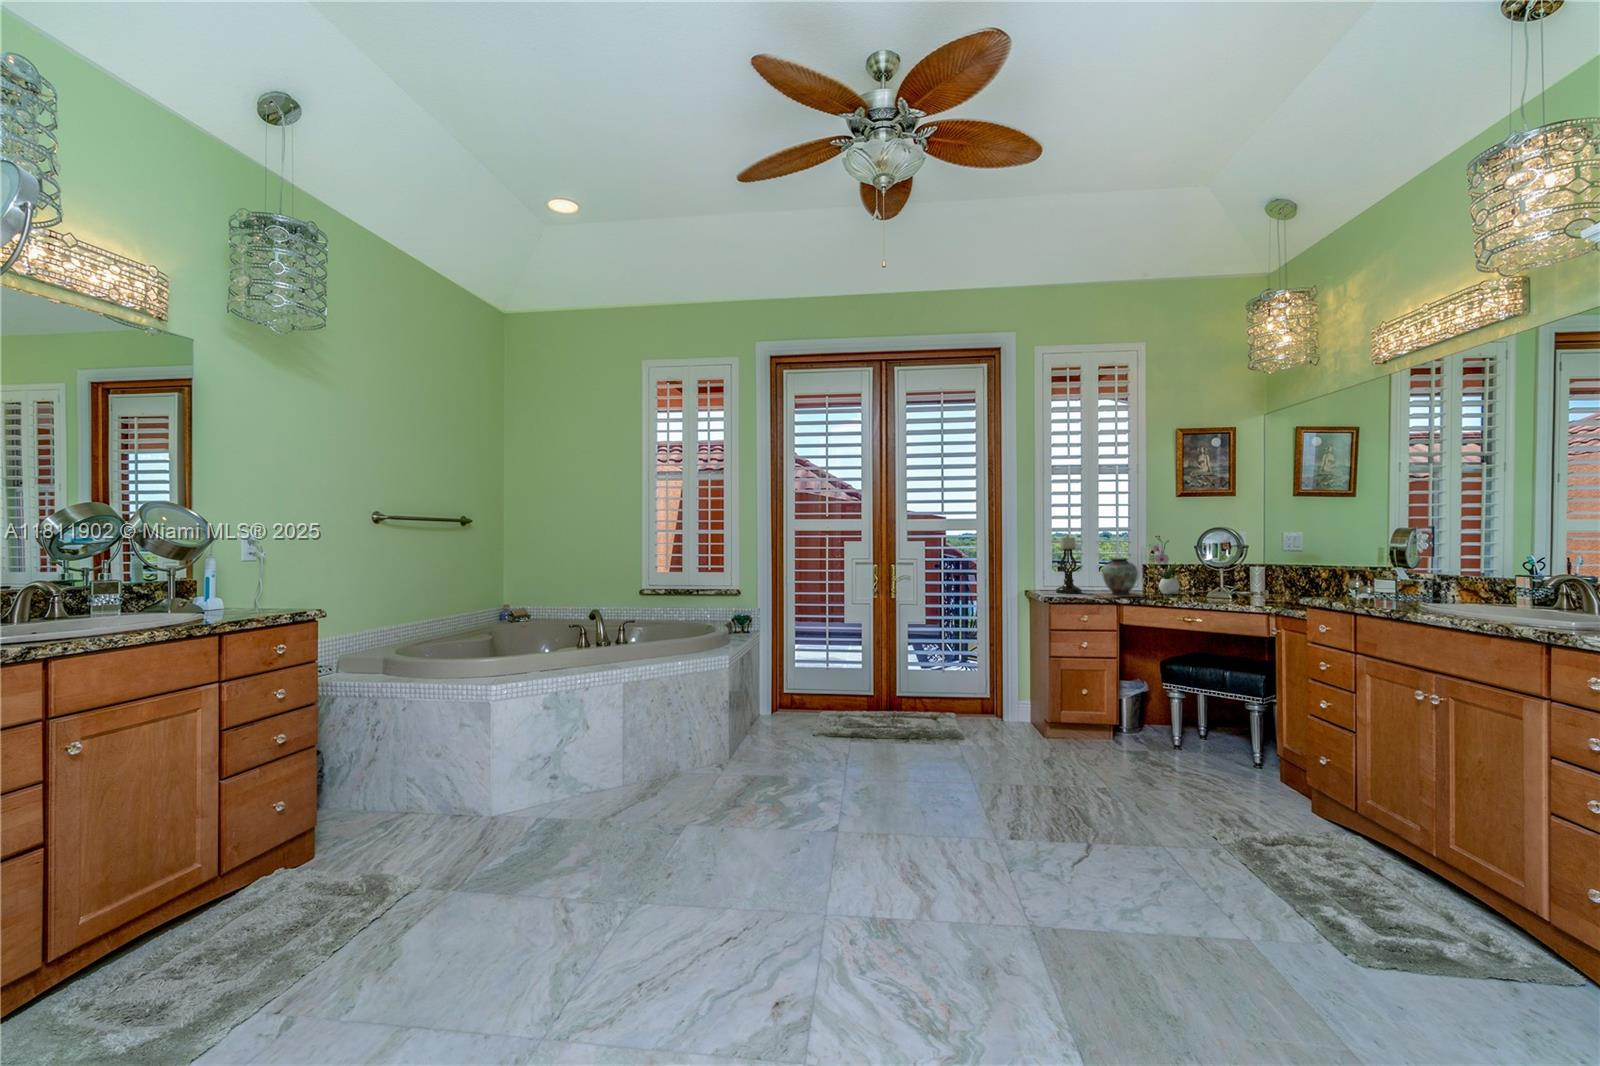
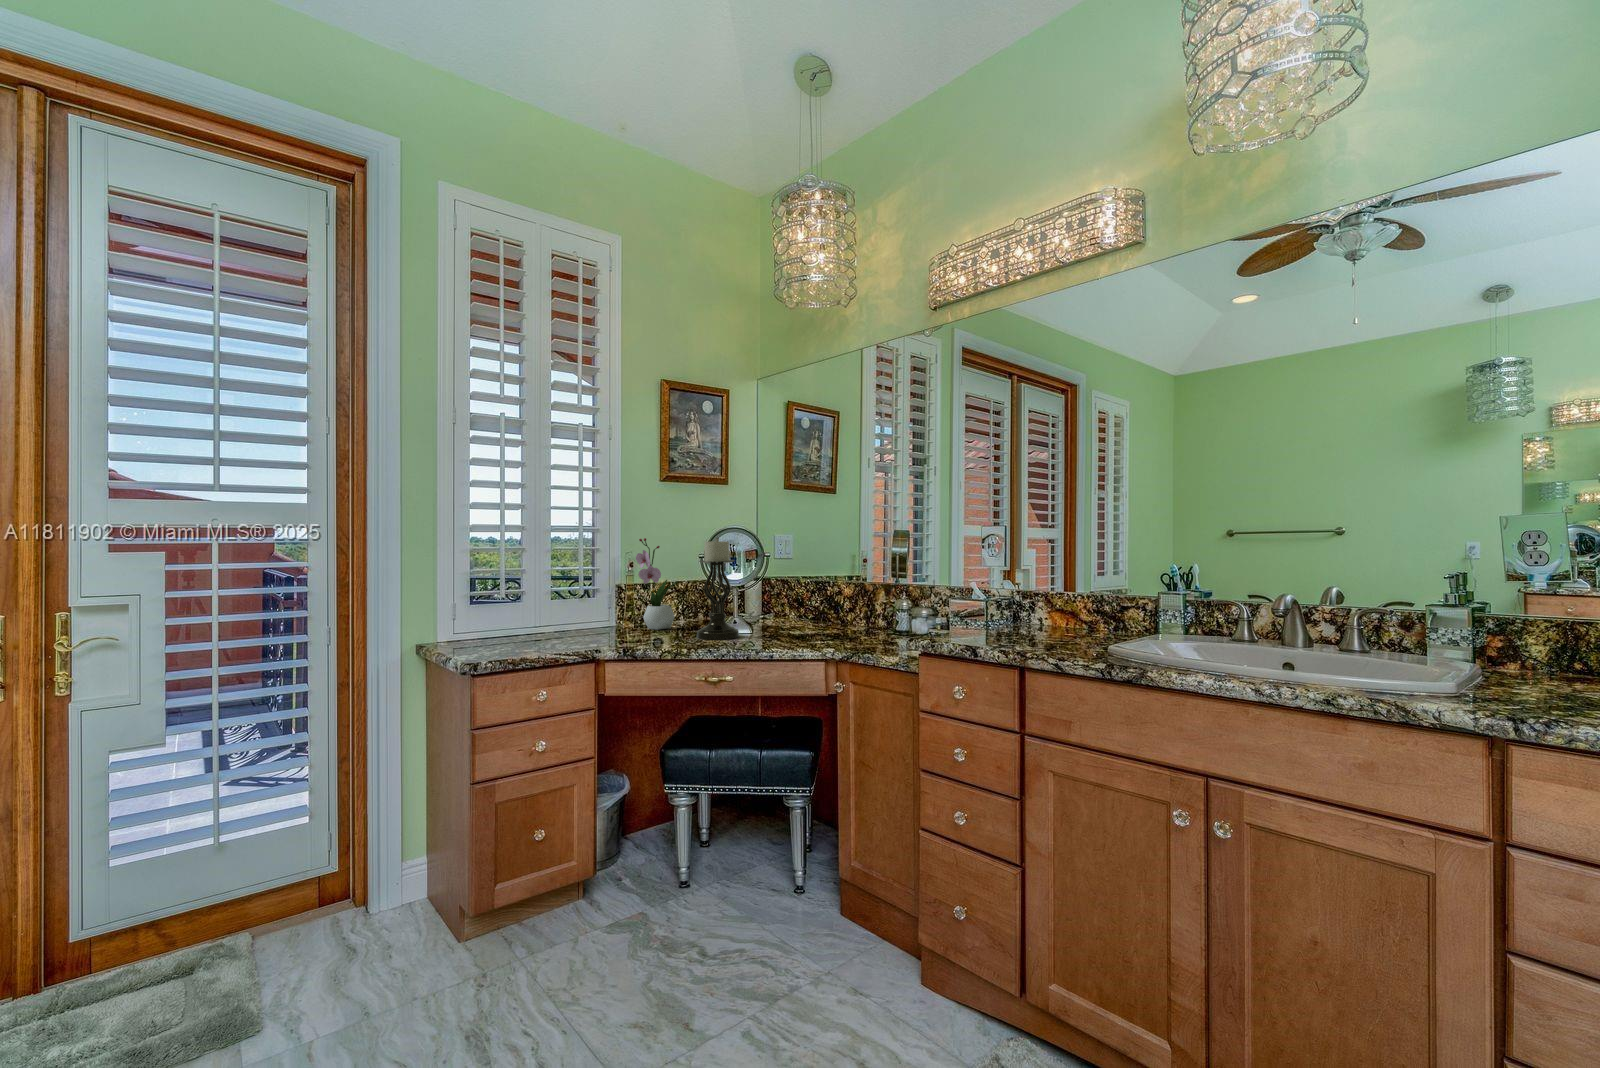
candle holder: present [1056,535,1082,594] -> present [697,538,739,640]
decorative vase: present [1095,557,1143,598] -> none [549,574,638,651]

